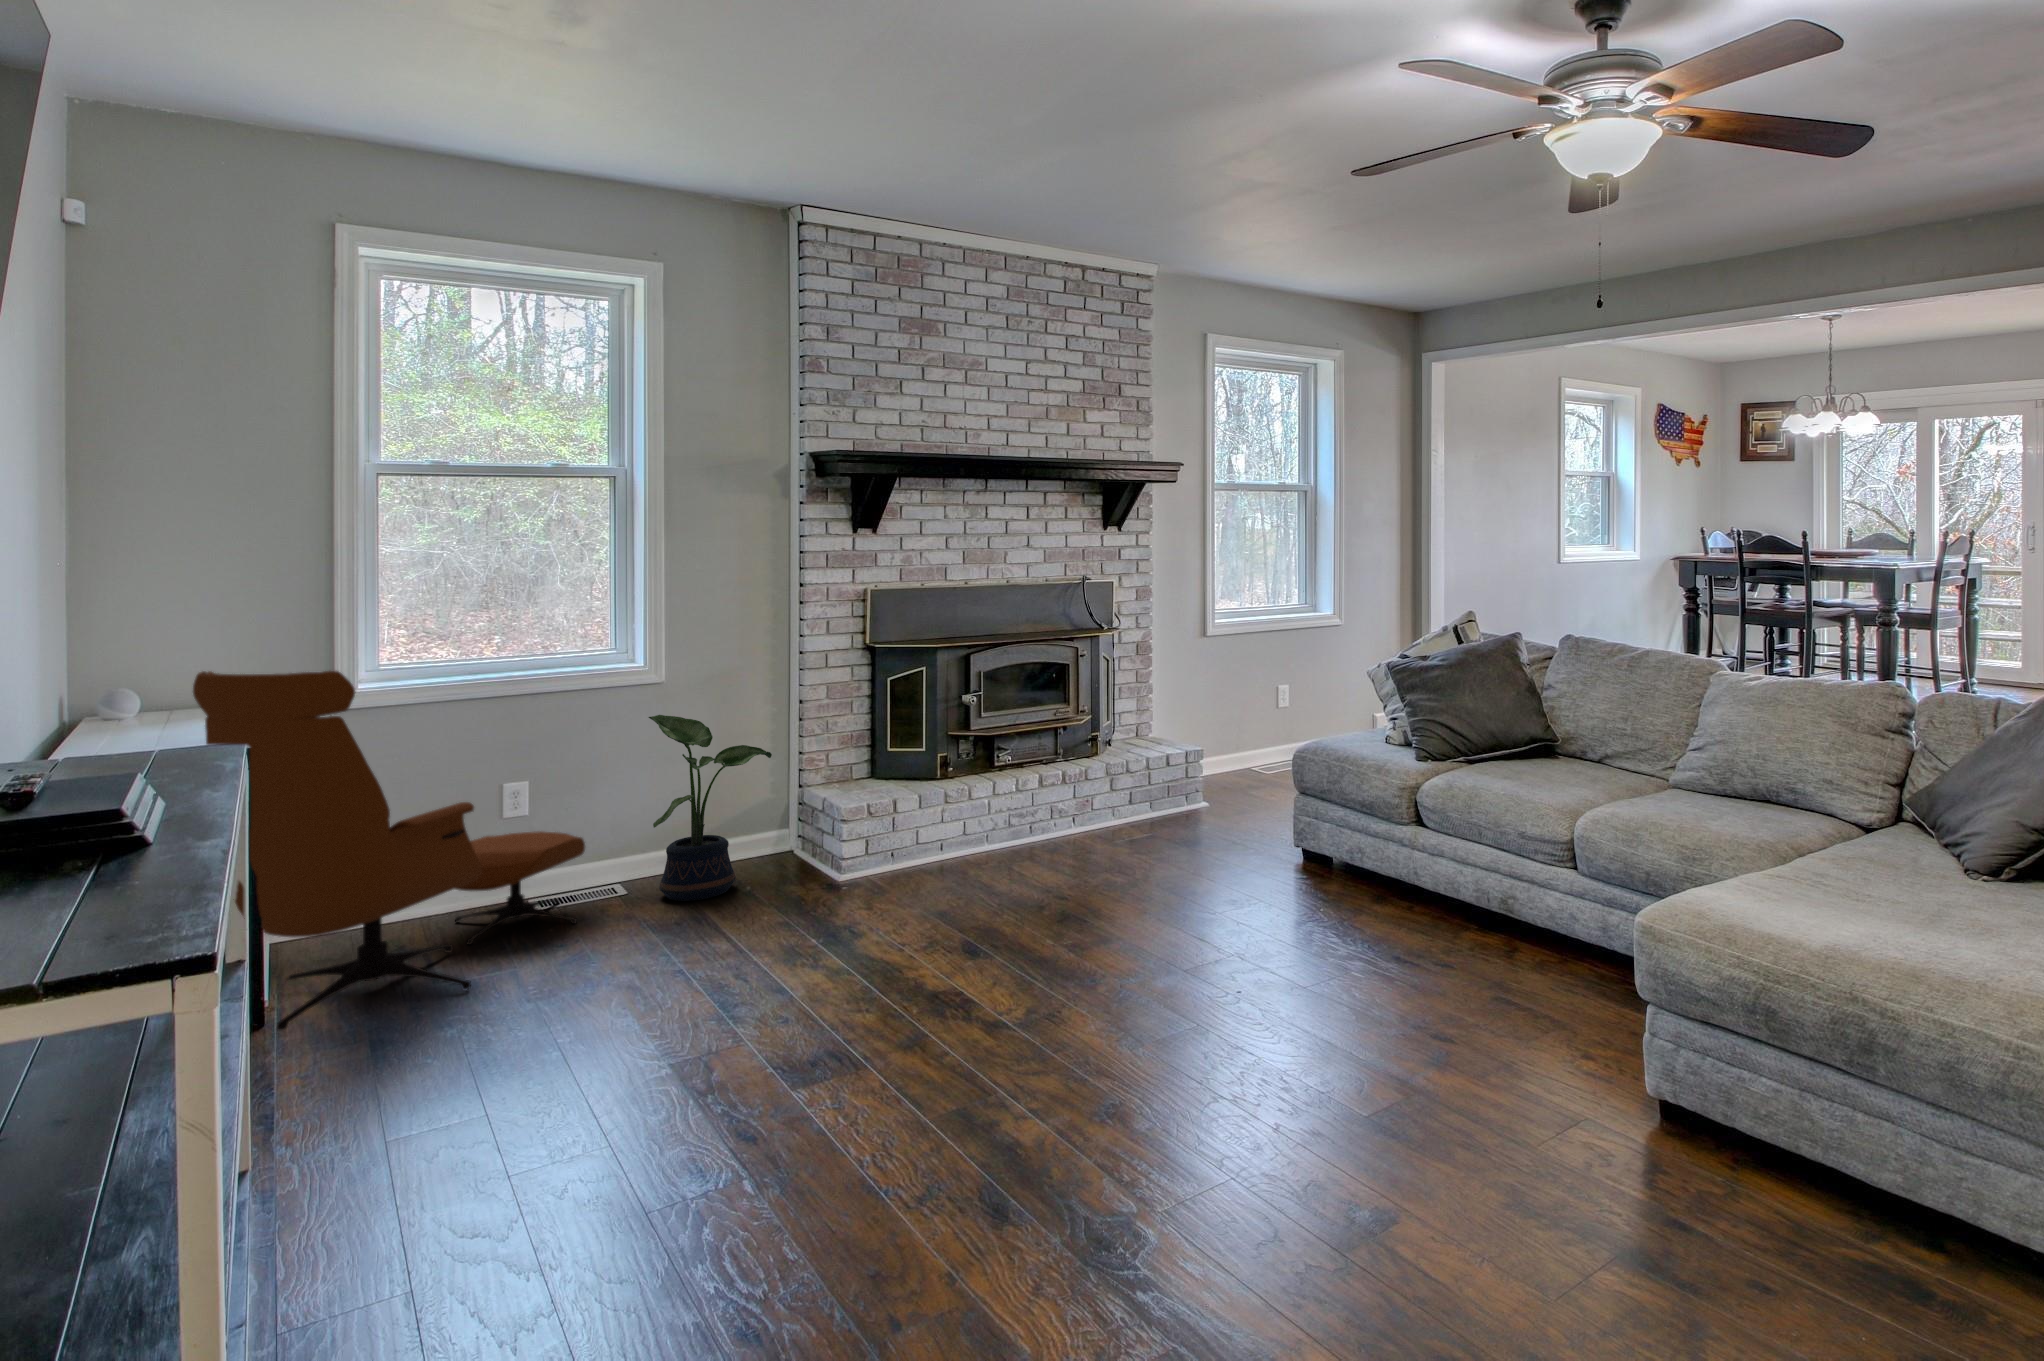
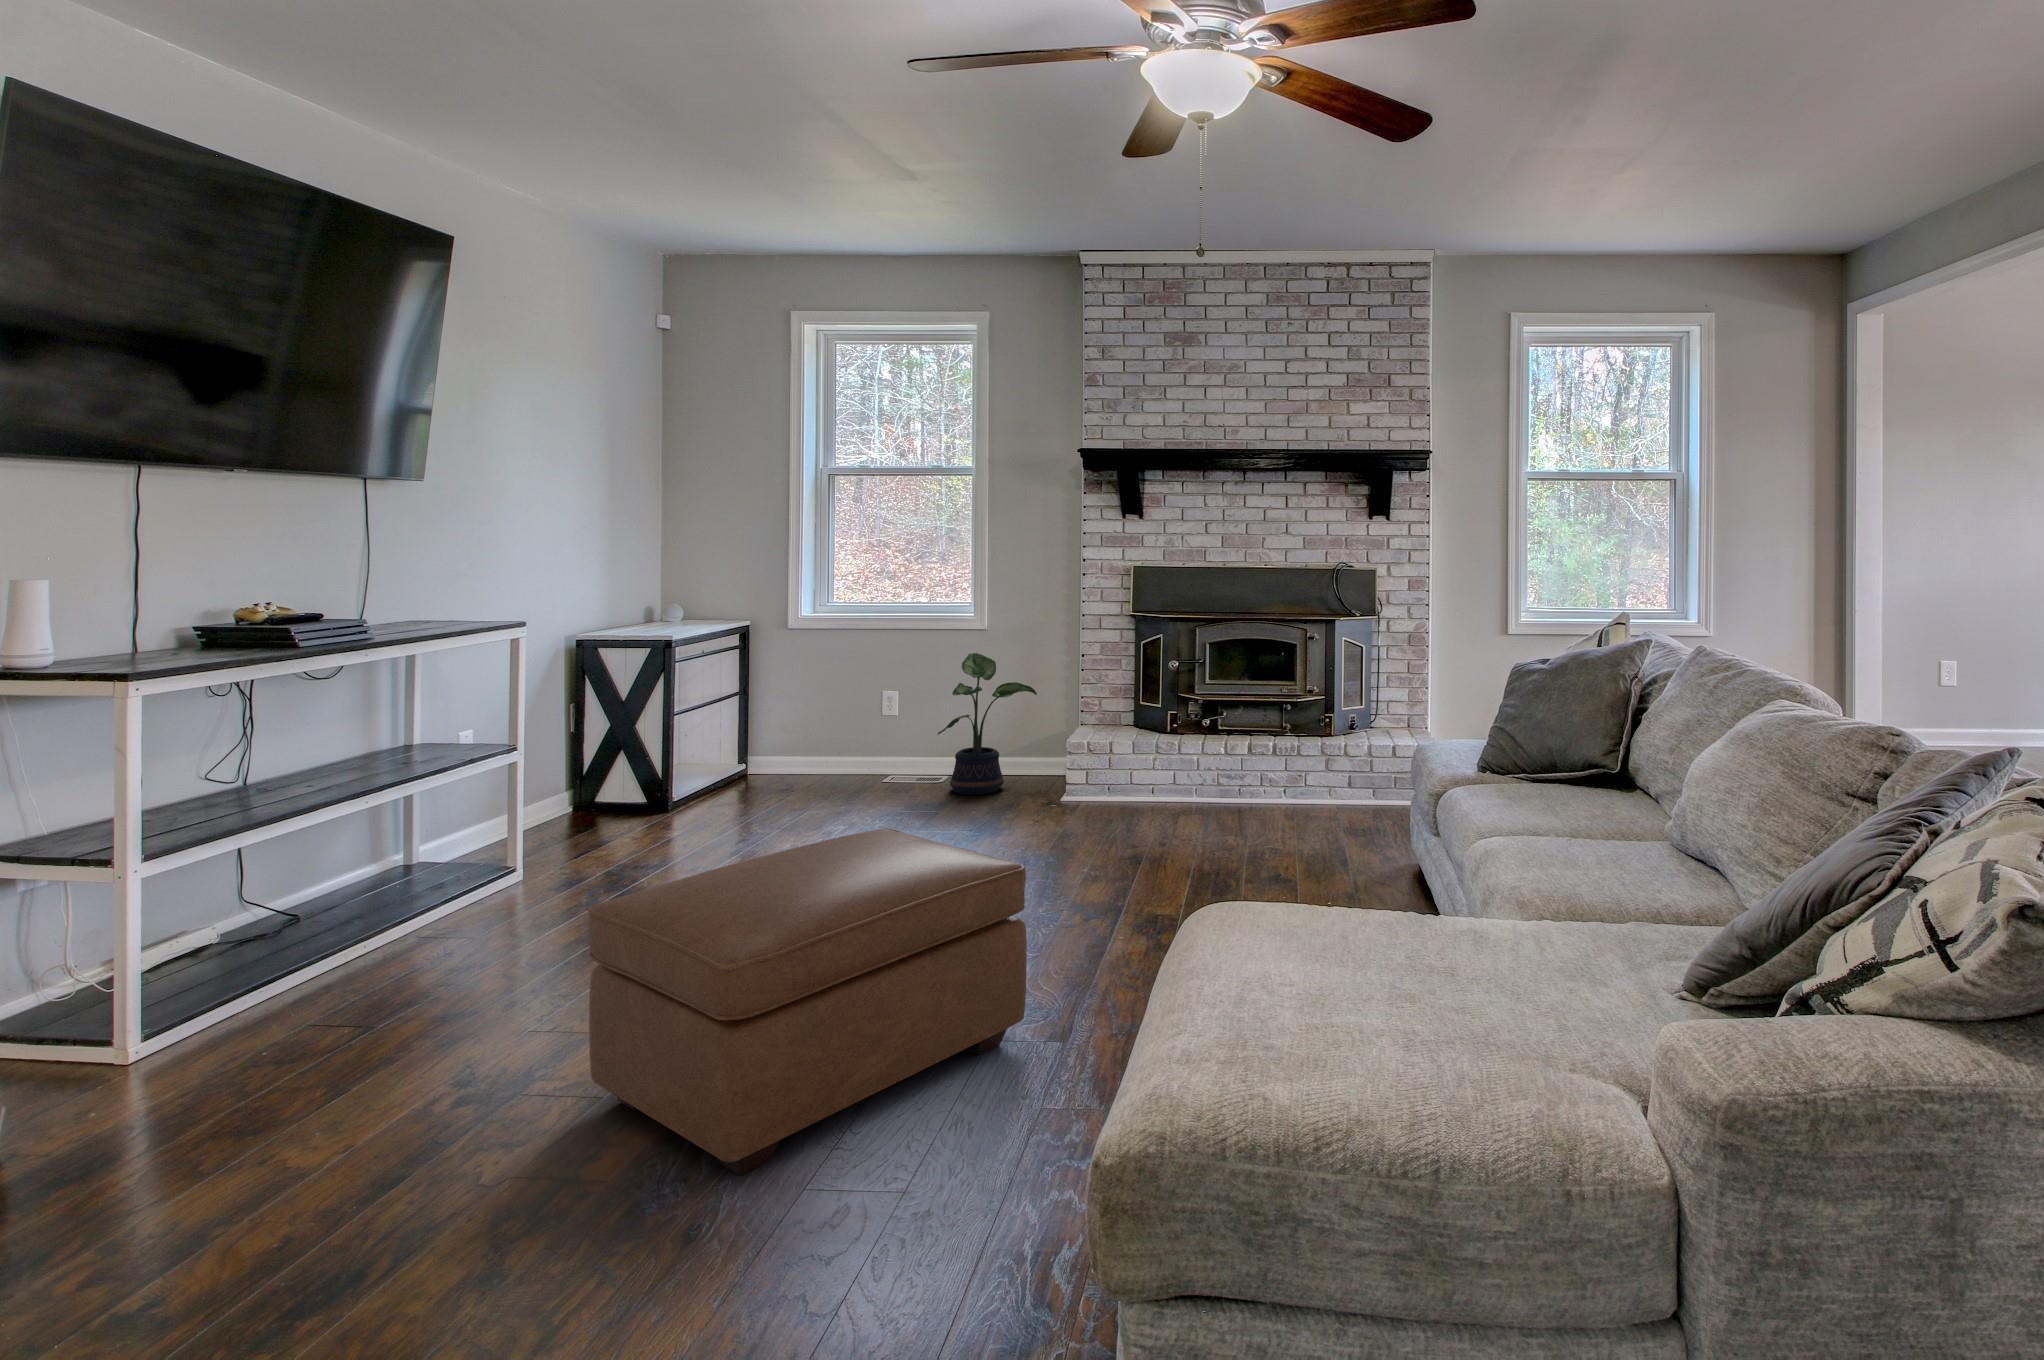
lounge chair: present [193,671,585,1030] -> none [640,596,910,819]
ottoman: none [1076,887,1416,1286] -> present [587,829,1027,1175]

